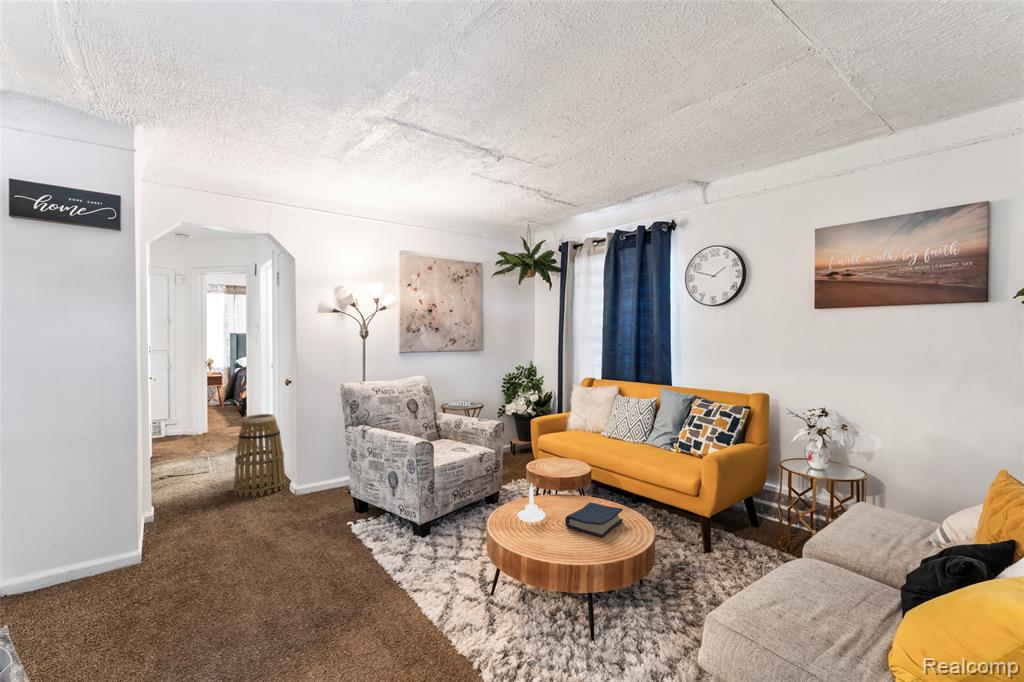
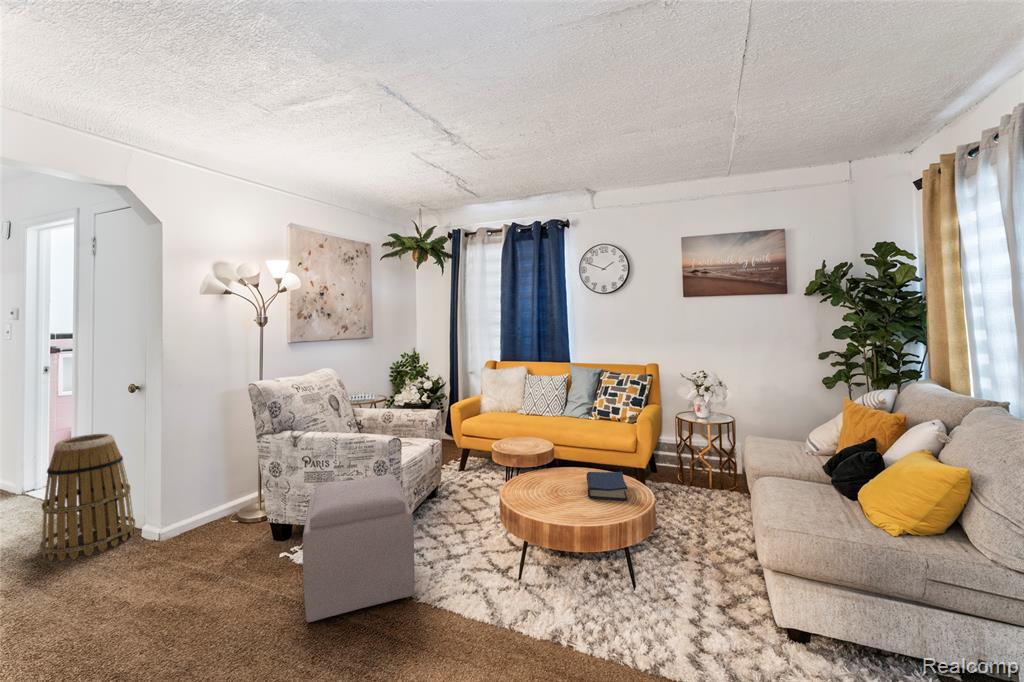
ottoman: none [322,471,426,576] -> present [303,474,415,622]
candle holder: present [518,483,545,522] -> none [537,462,565,502]

